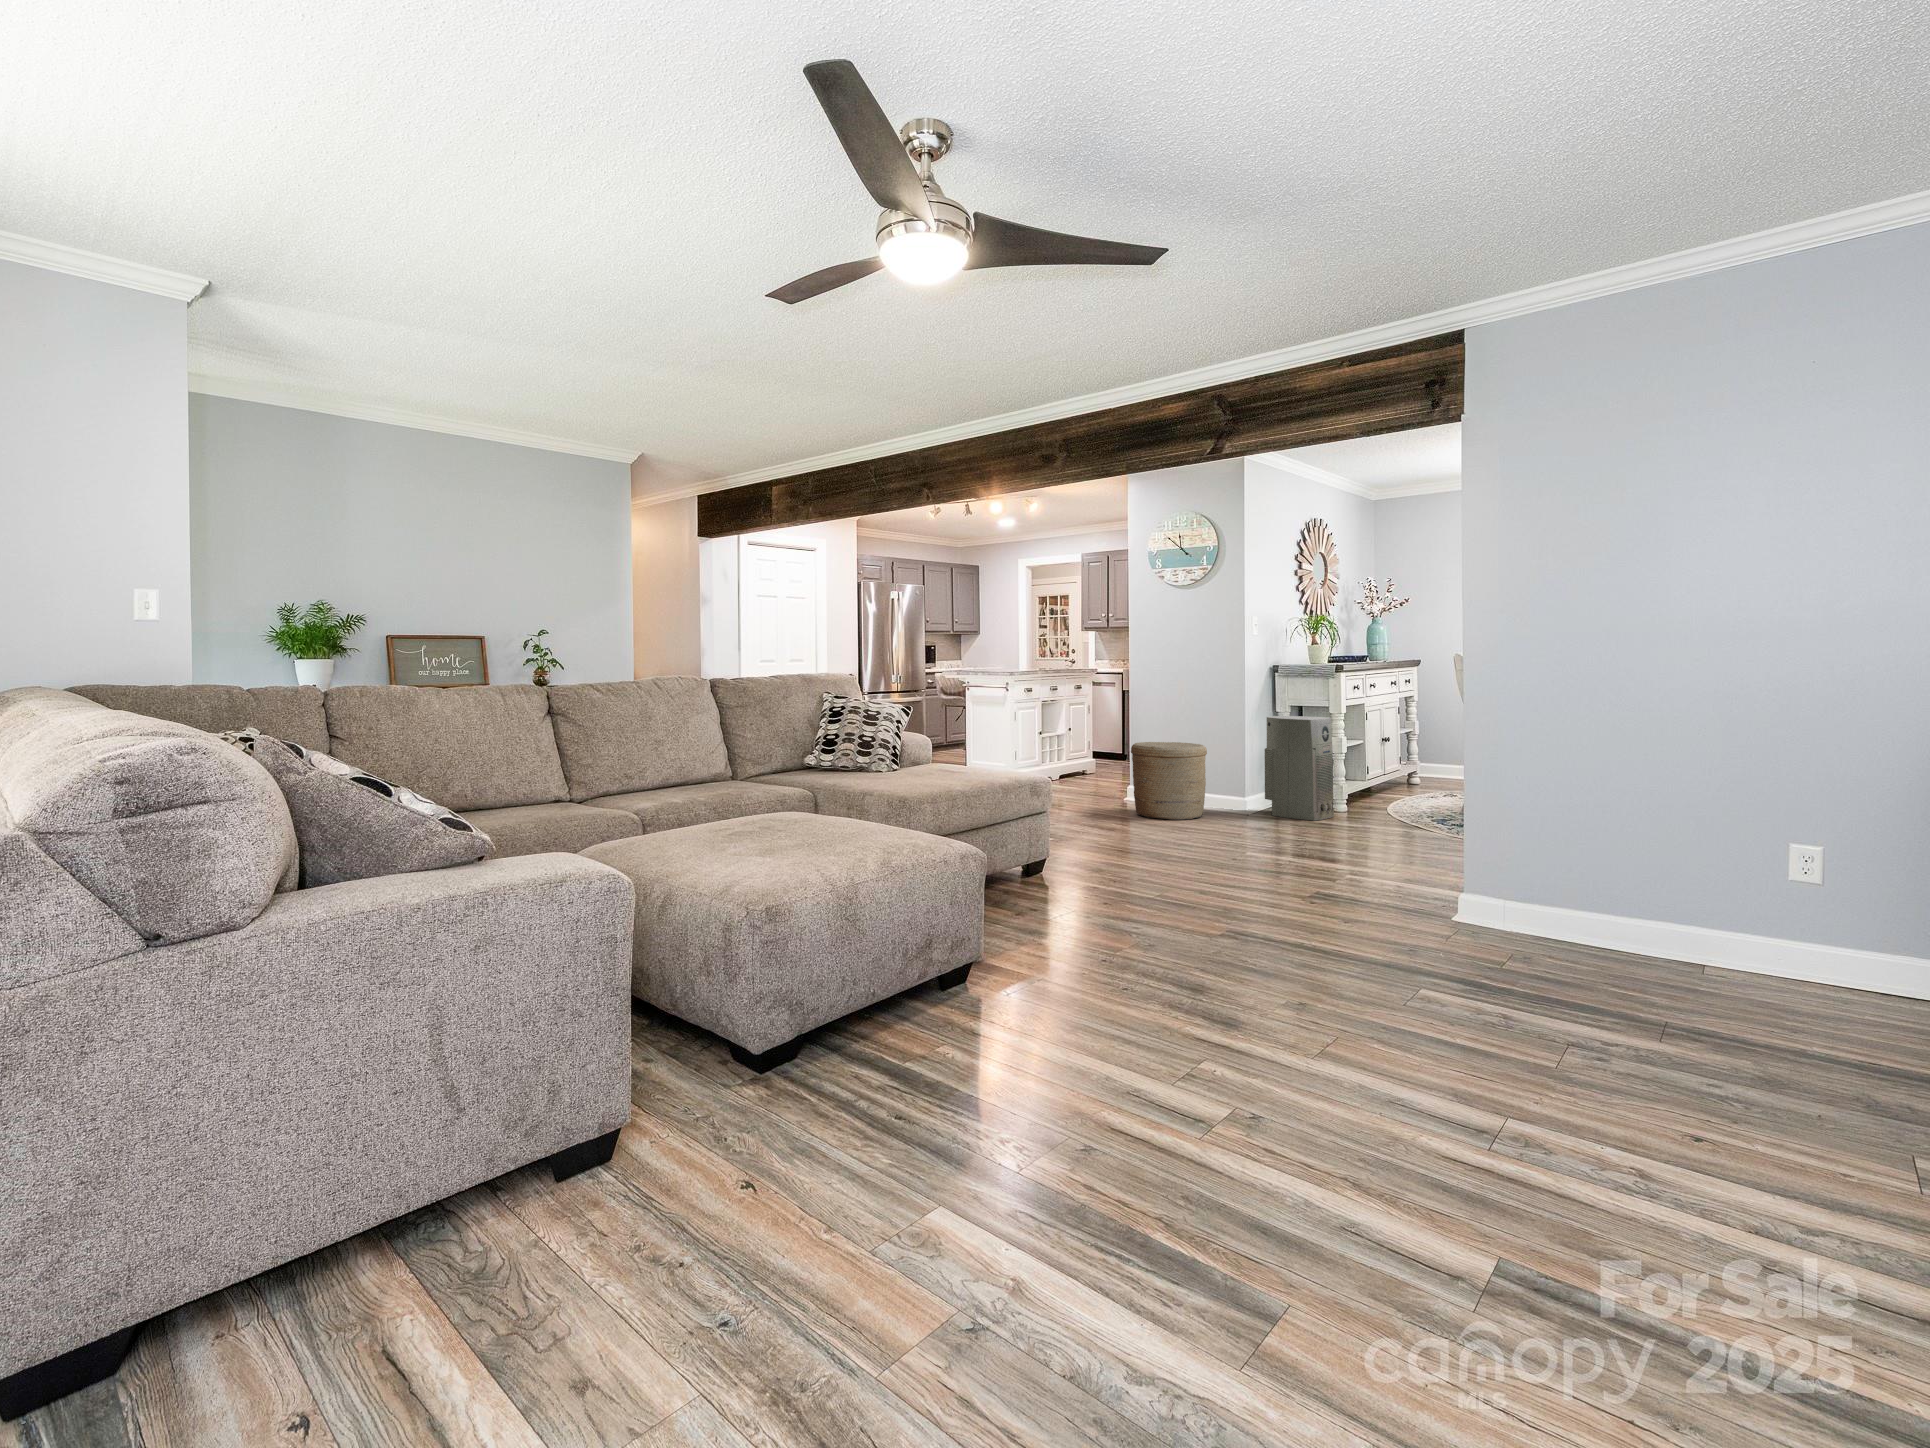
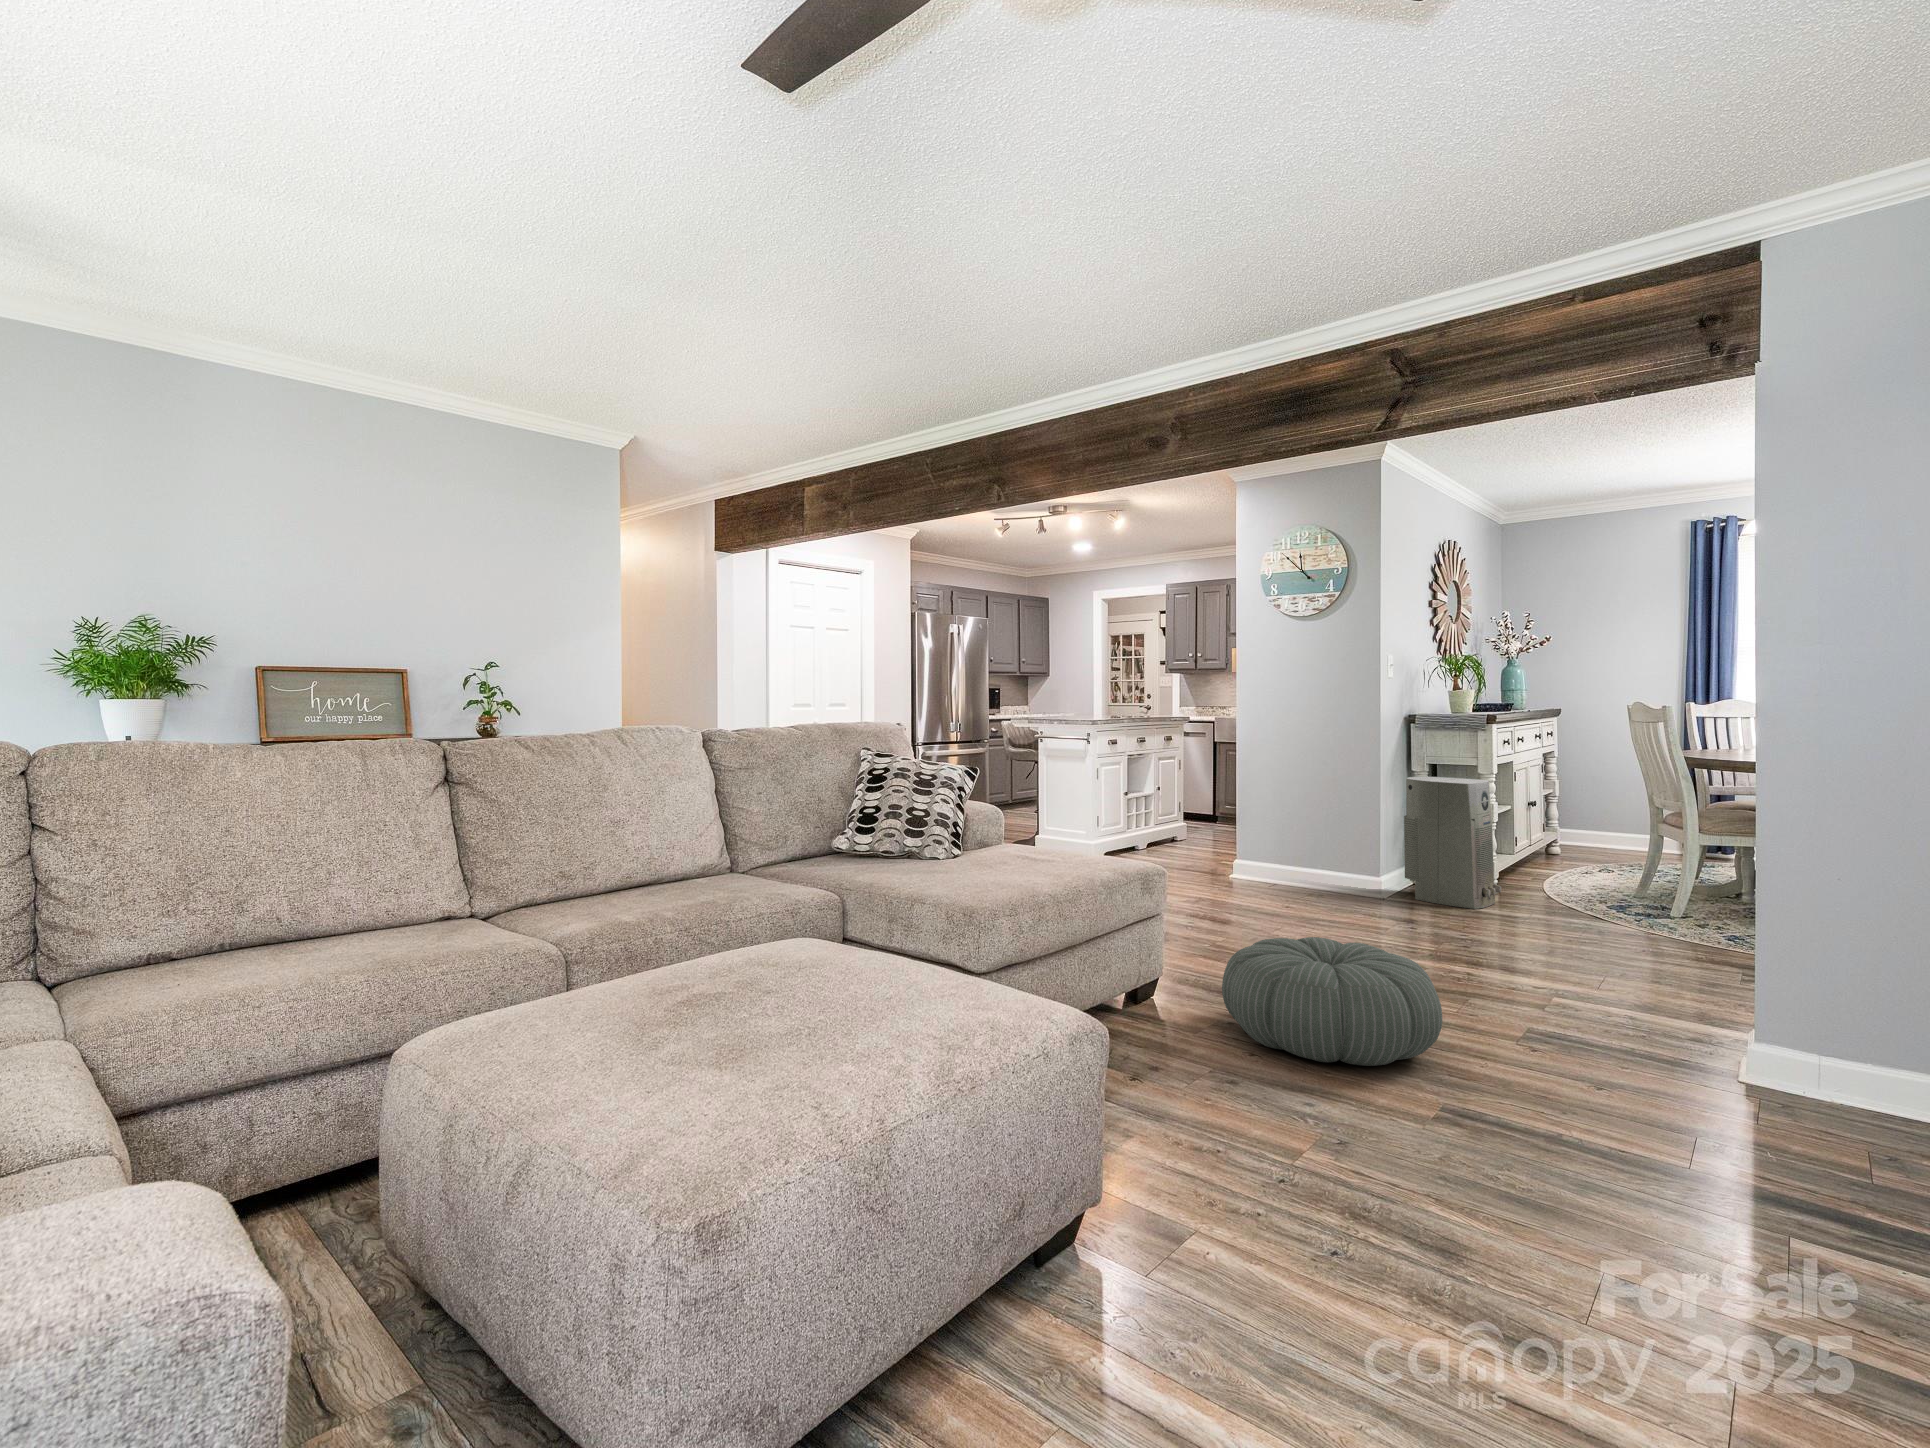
woven basket: present [1131,742,1207,820] -> none [1238,806,1334,904]
pouf: none [1089,821,1232,898] -> present [1222,937,1442,1066]

